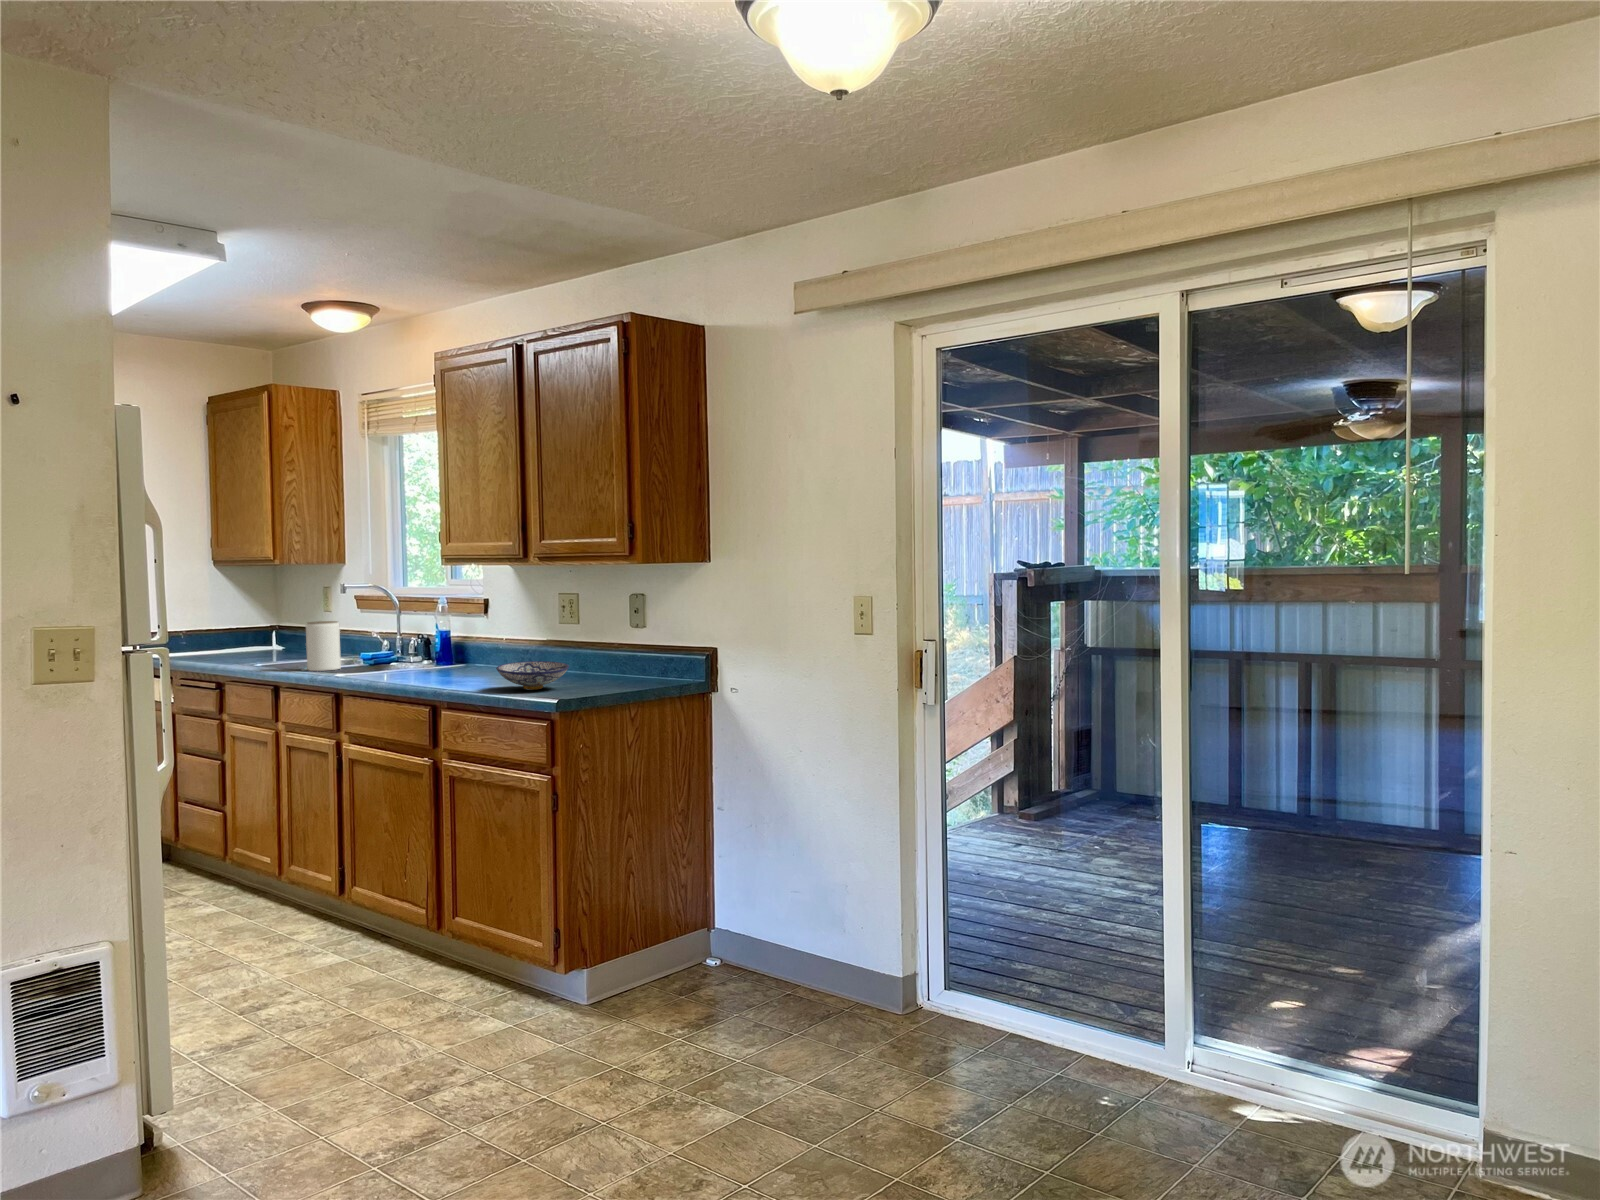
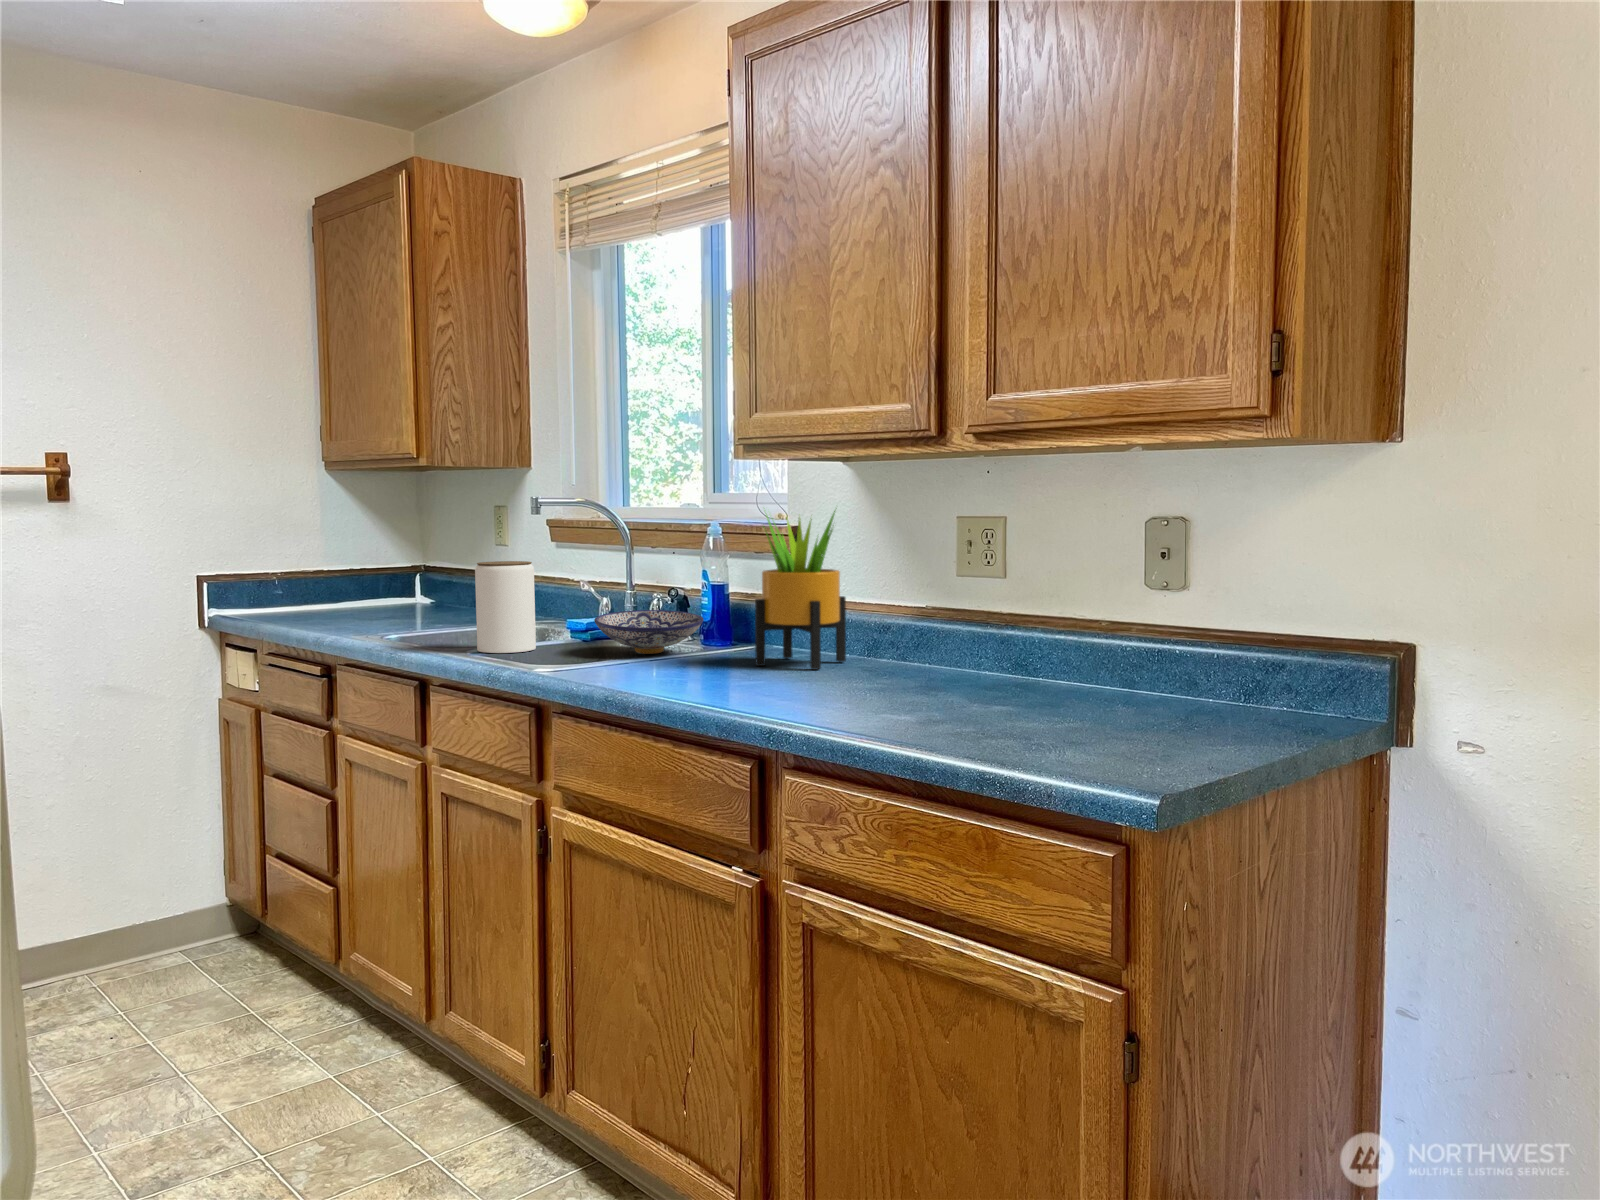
potted plant: none [454,589,505,673] -> present [755,511,846,670]
bowl: present [496,661,569,690] -> present [594,610,703,654]

